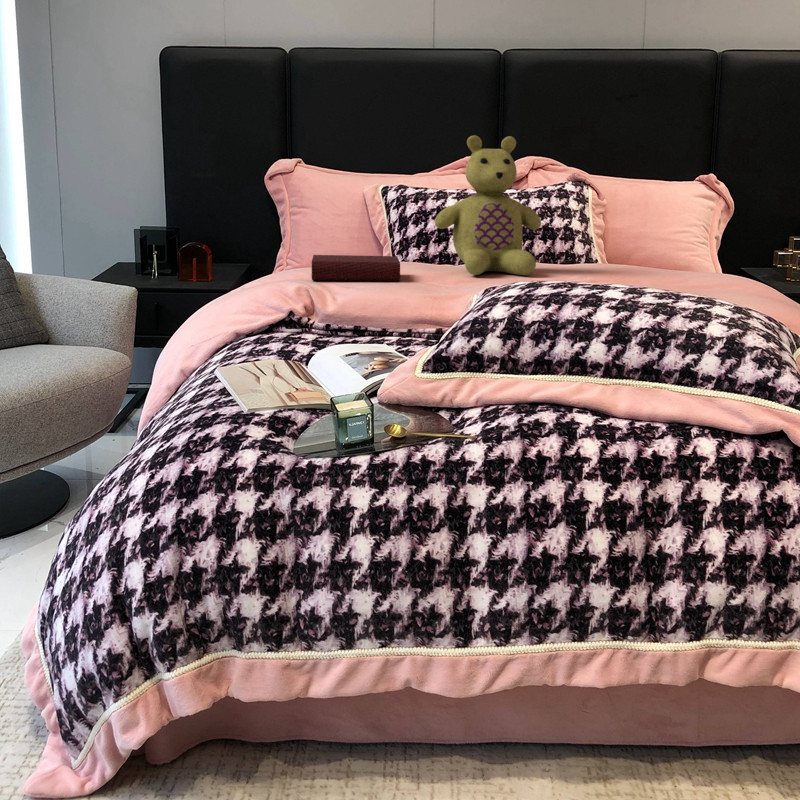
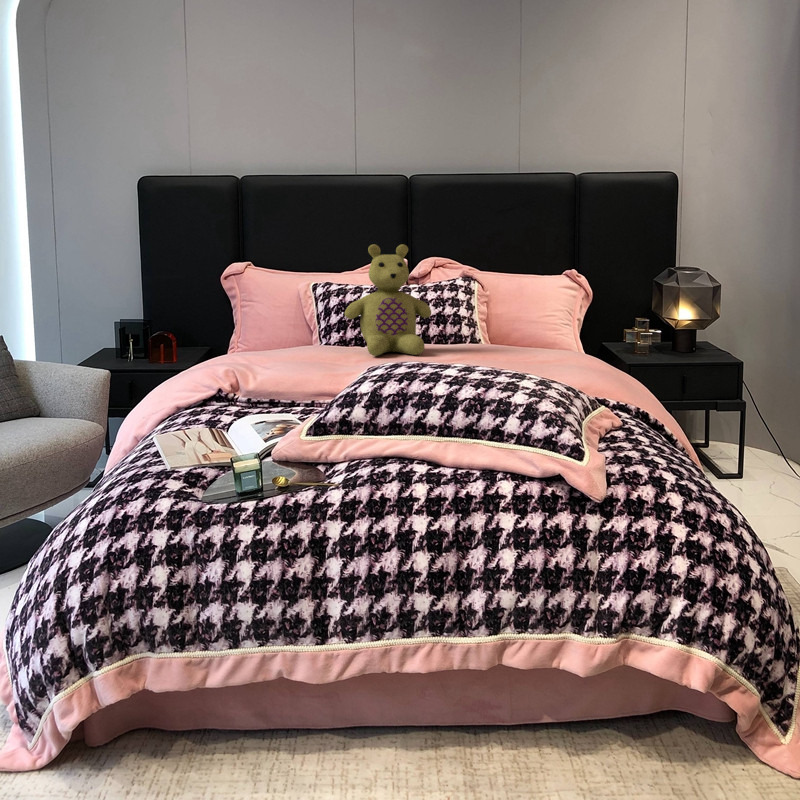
book: present [312,255,400,281] -> none [241,342,313,363]

